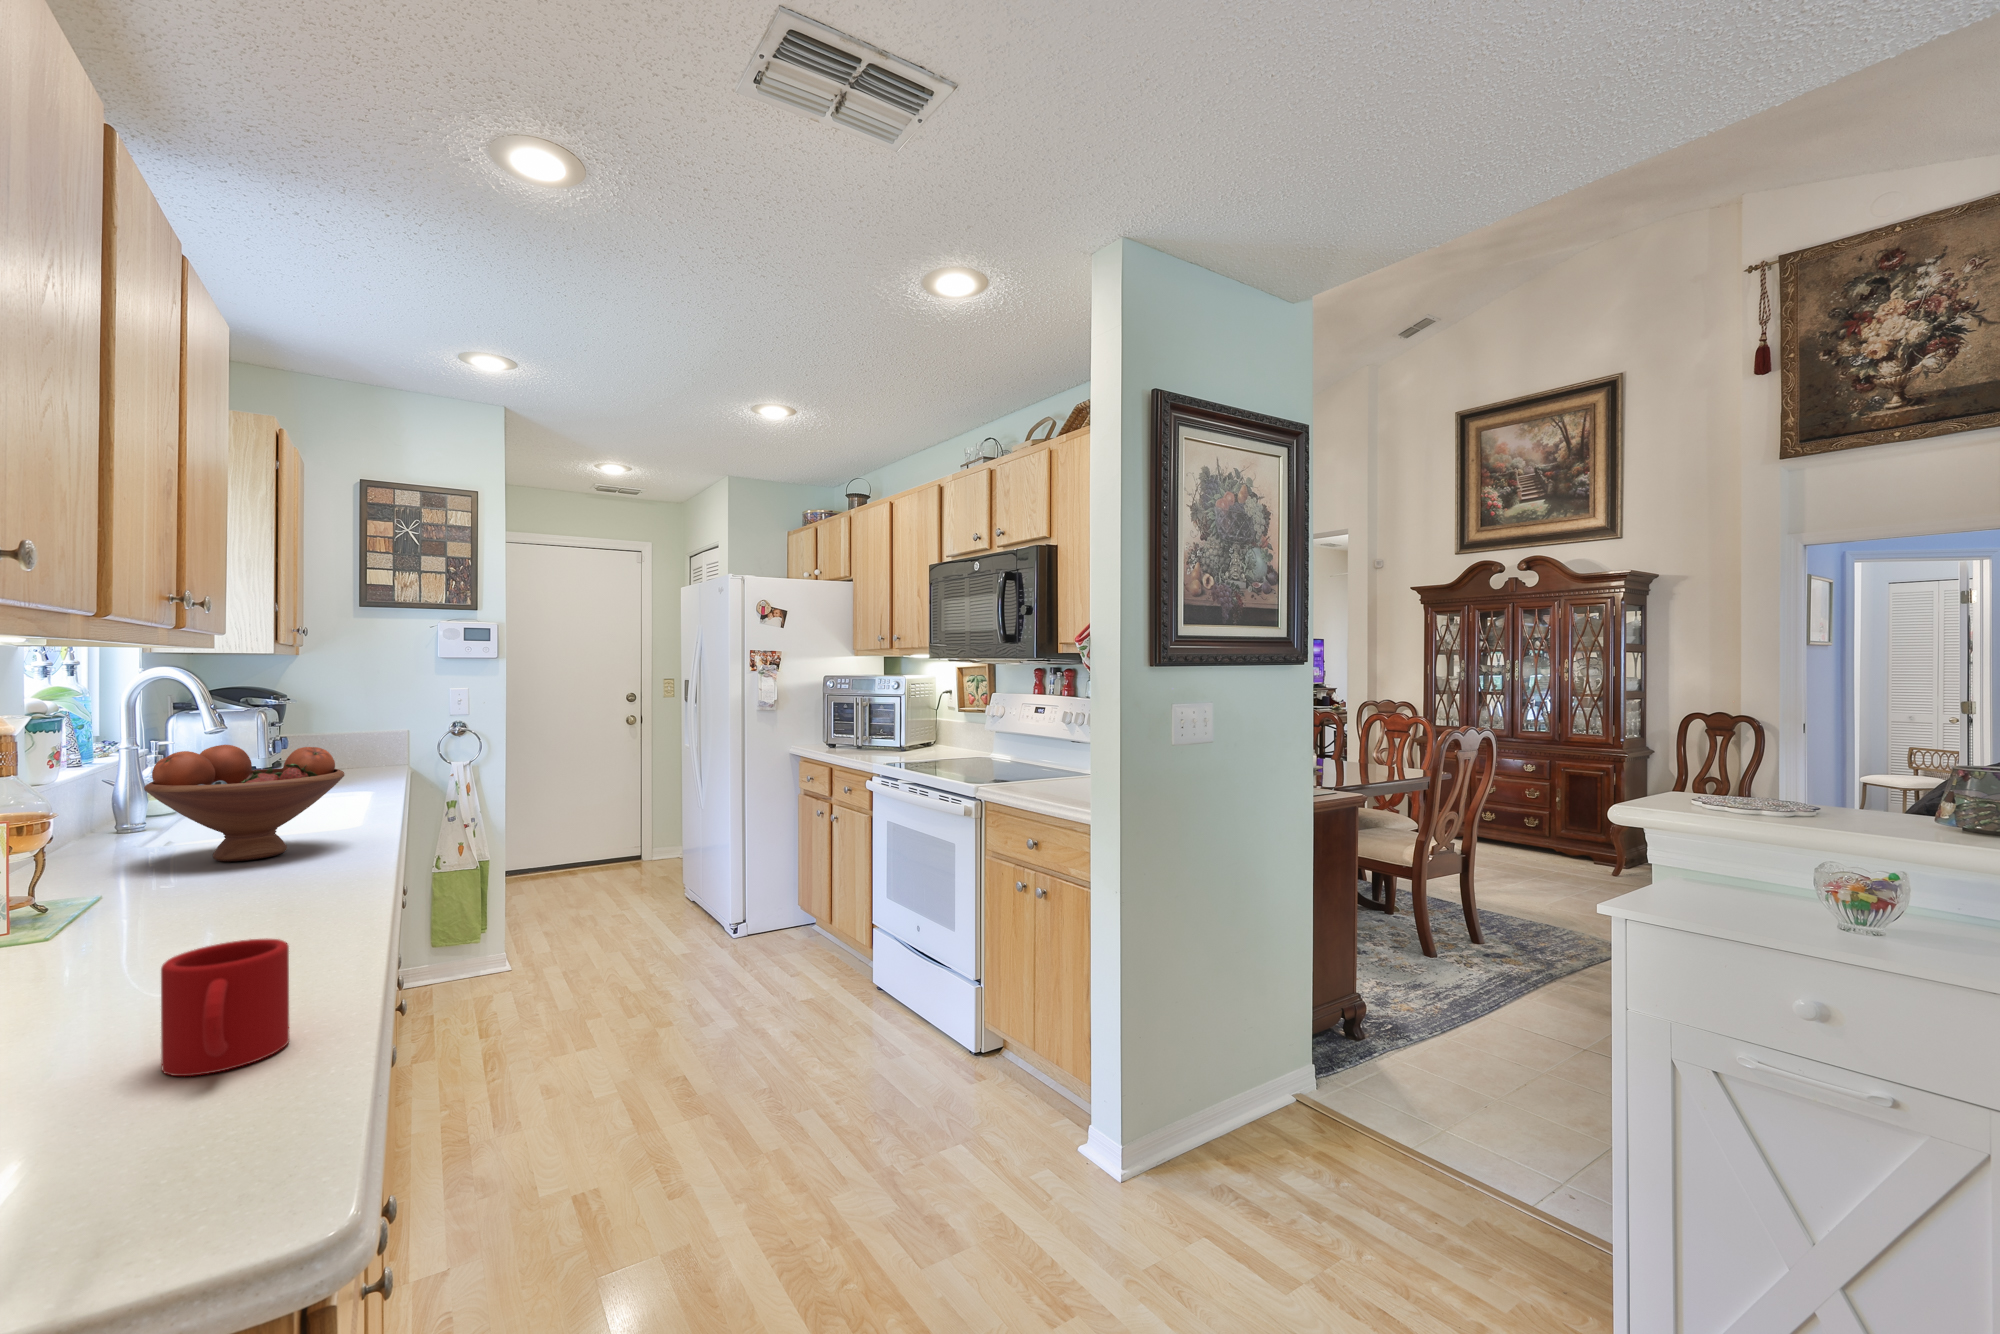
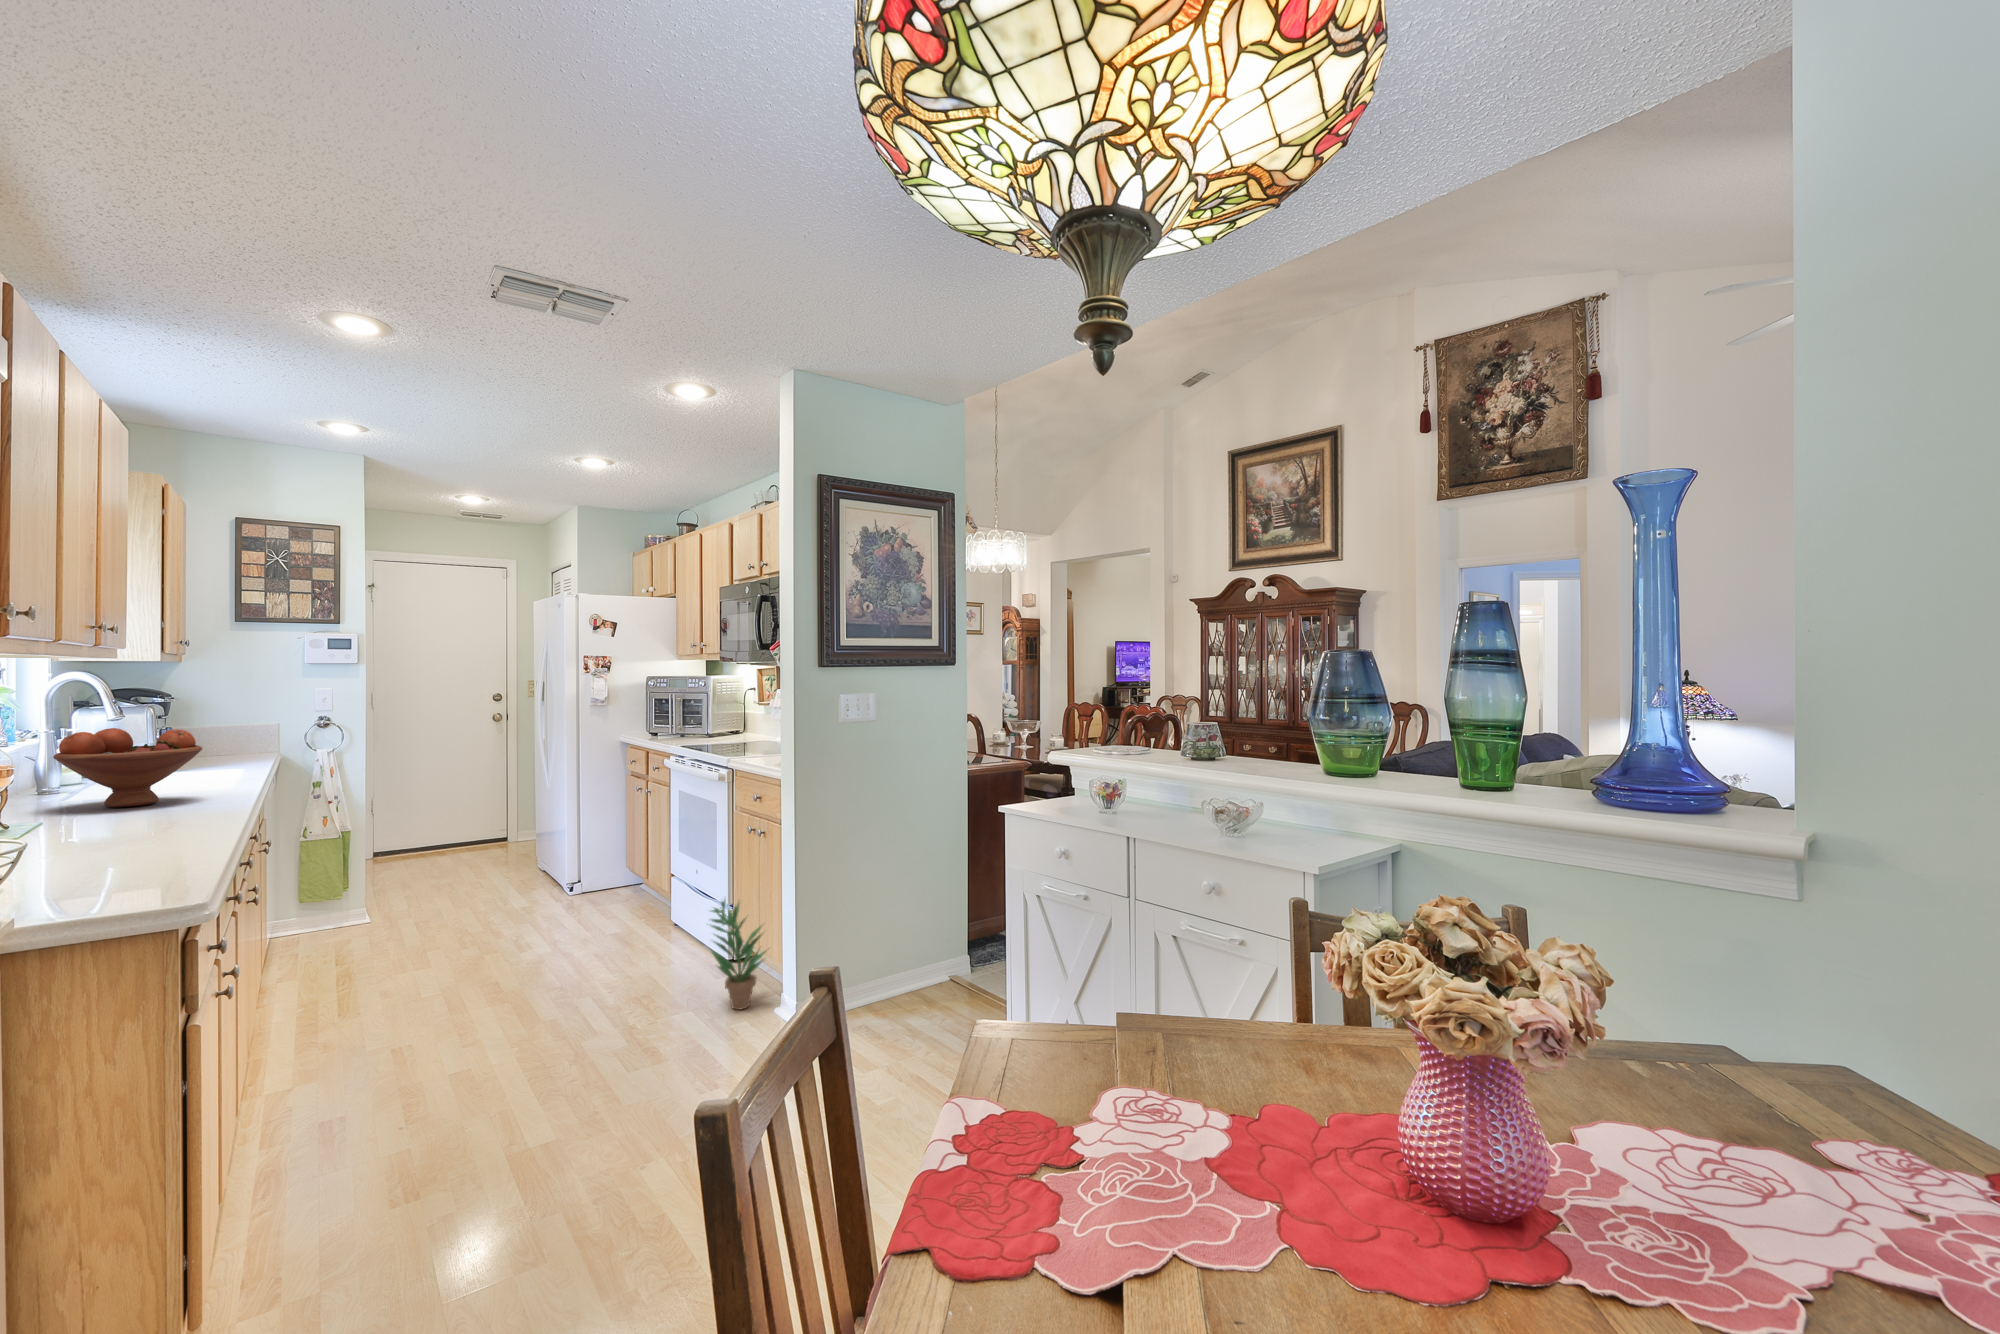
mug: present [161,939,289,1076] -> none [62,821,134,883]
potted plant: none [994,975,1081,1136] -> present [711,900,769,1010]

